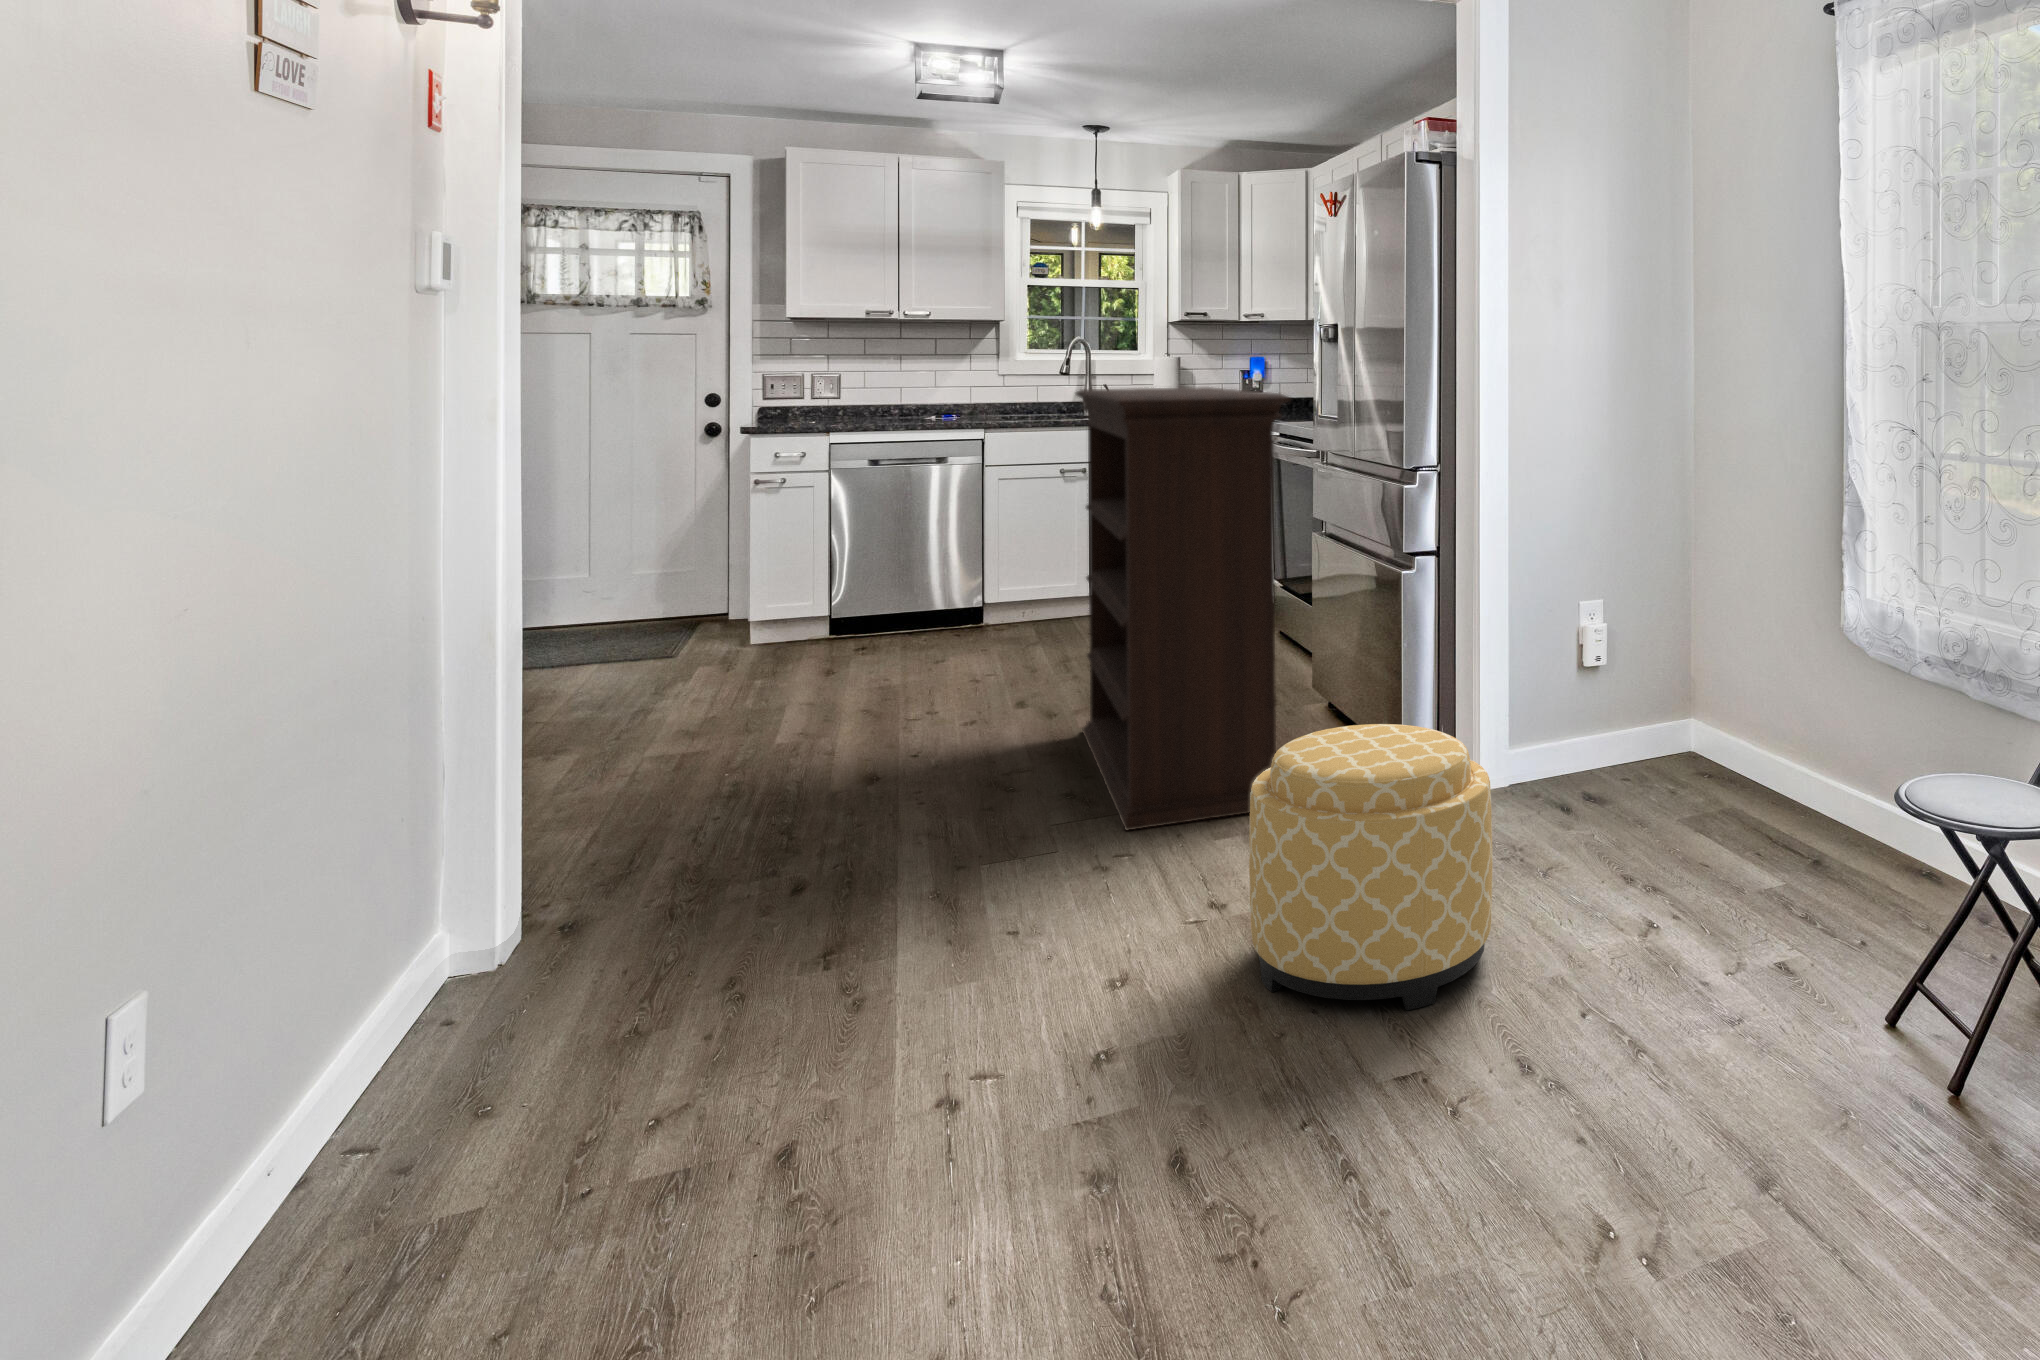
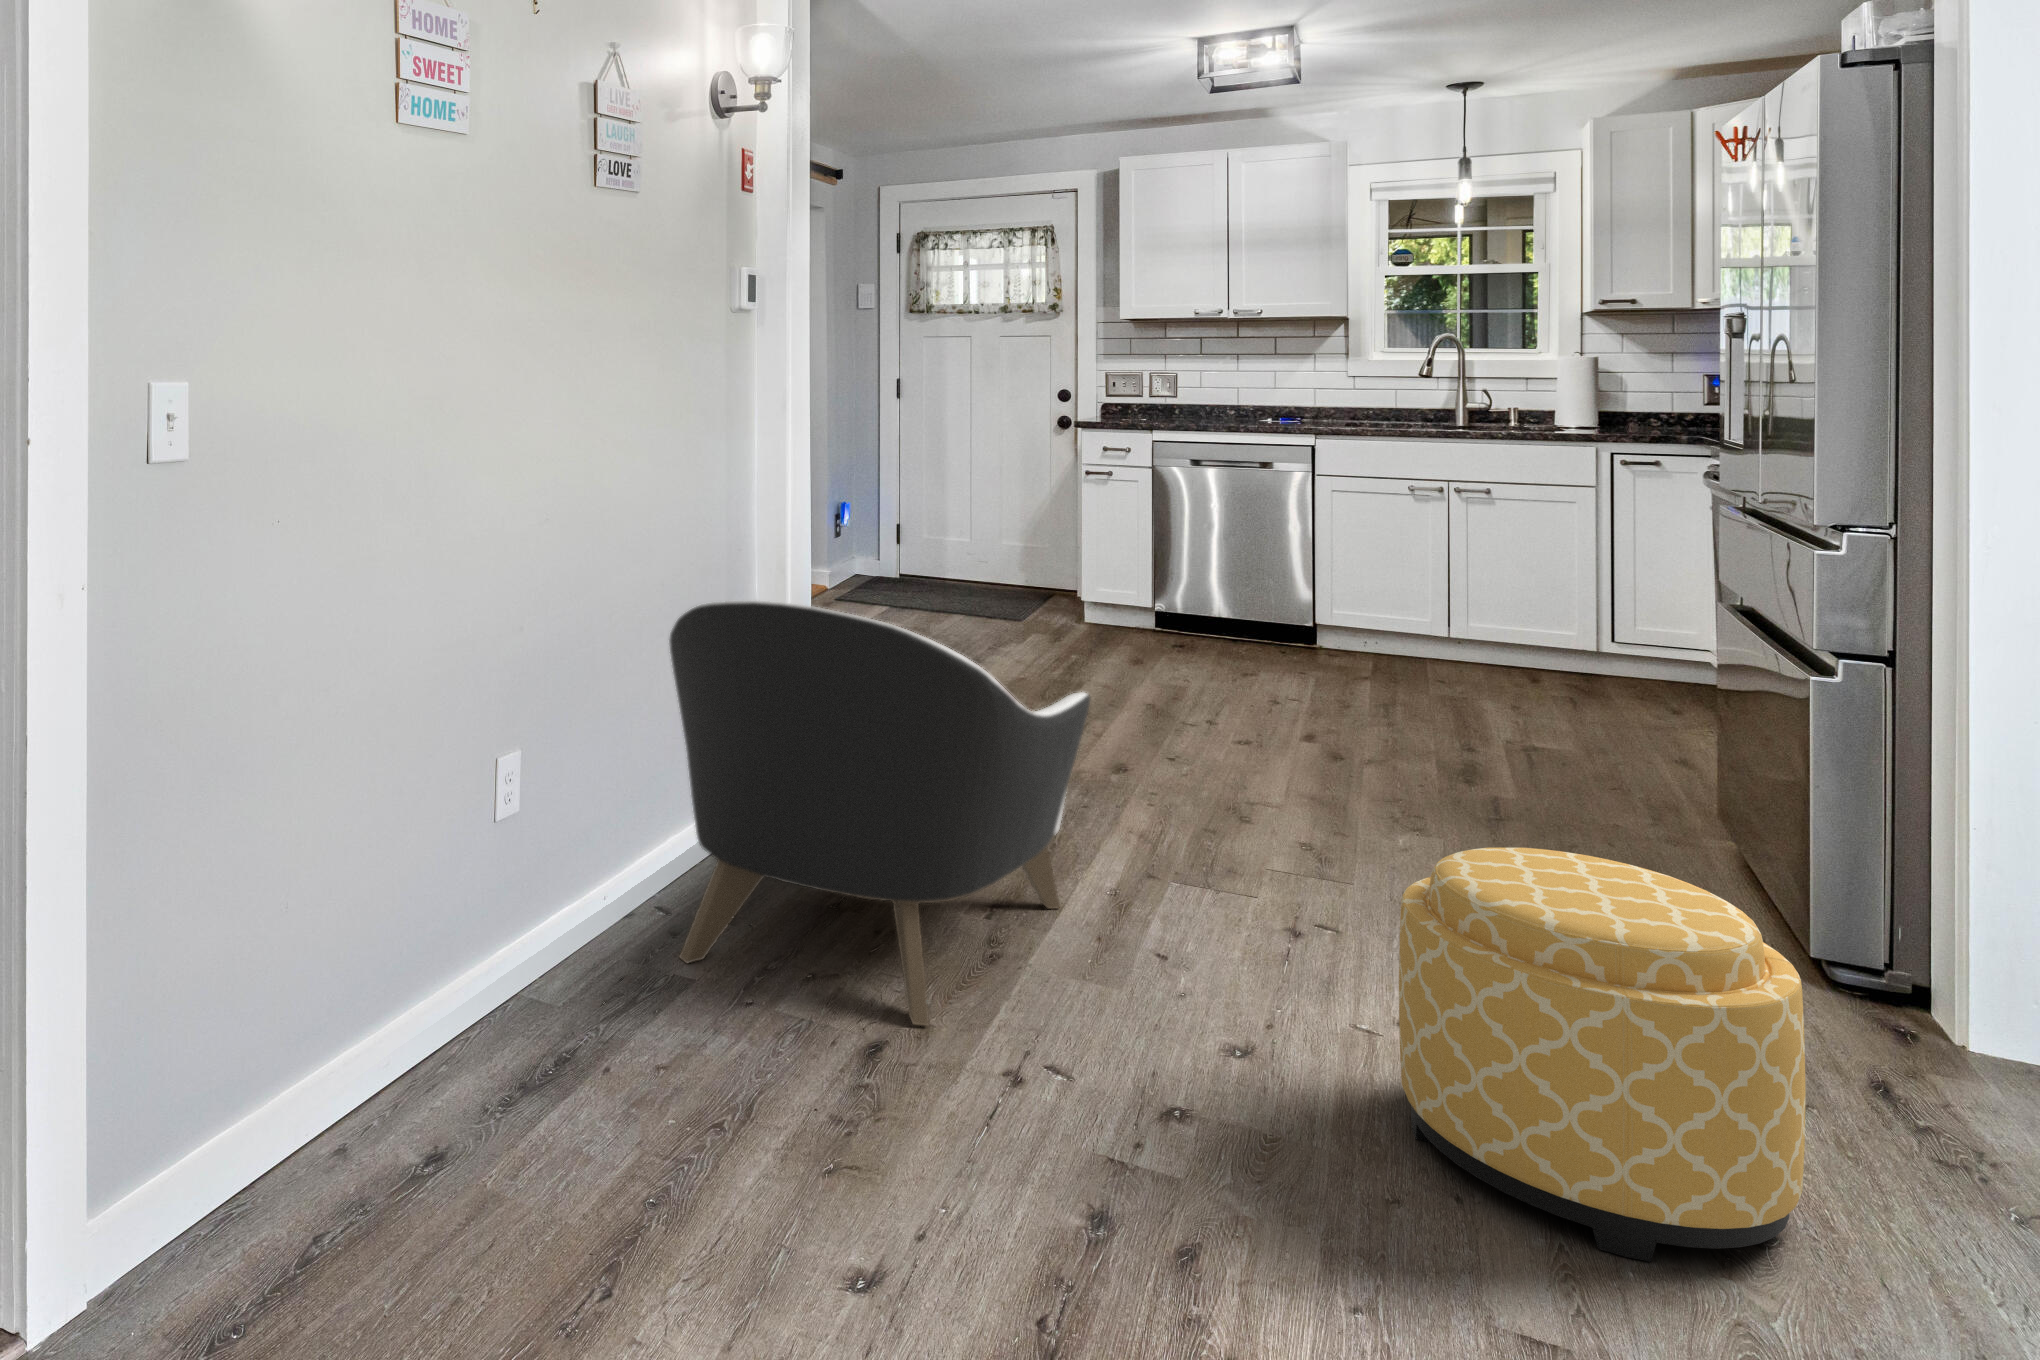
bookshelf: present [1076,387,1290,831] -> none [1338,398,1588,946]
armchair: none [391,650,933,1179] -> present [670,601,1090,1026]

